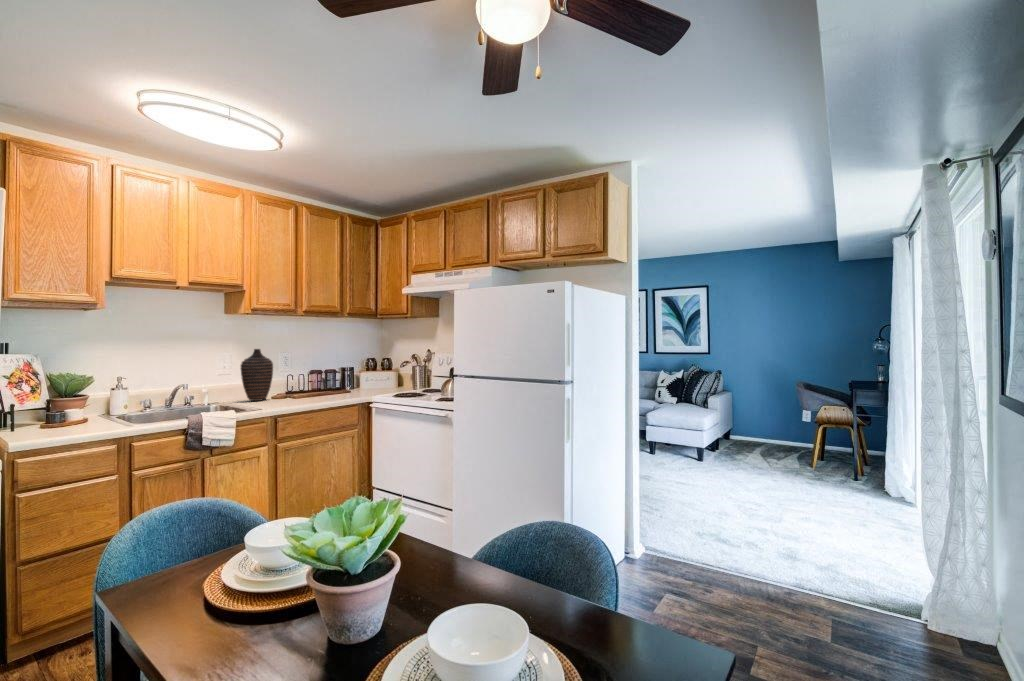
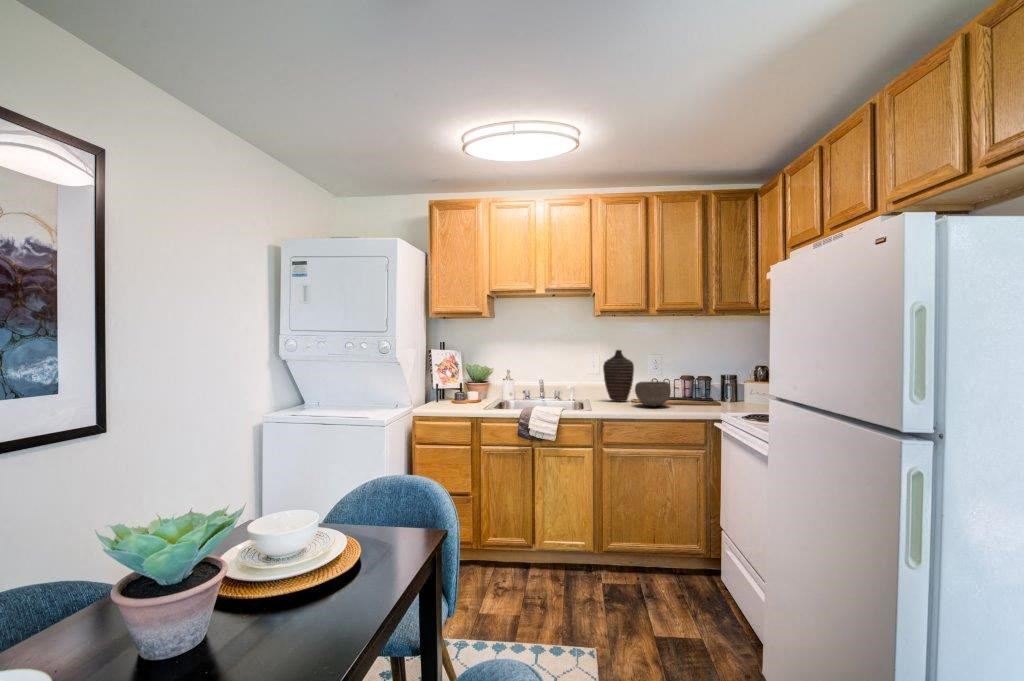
bowl: none [285,377,319,401] -> present [635,381,671,406]

